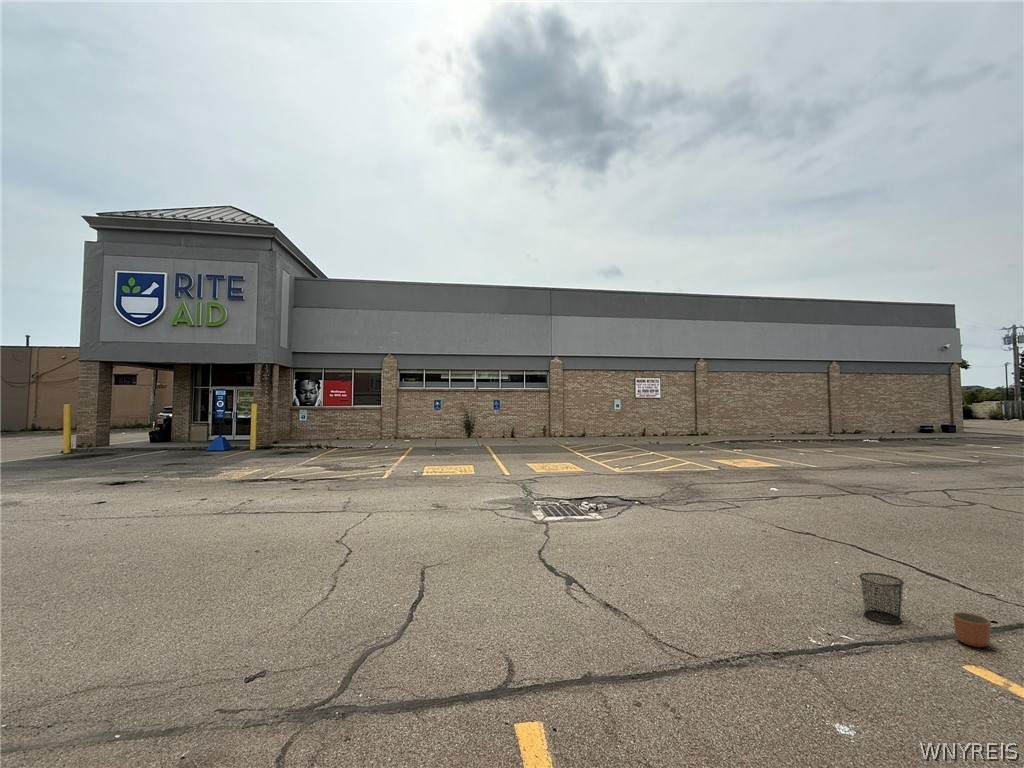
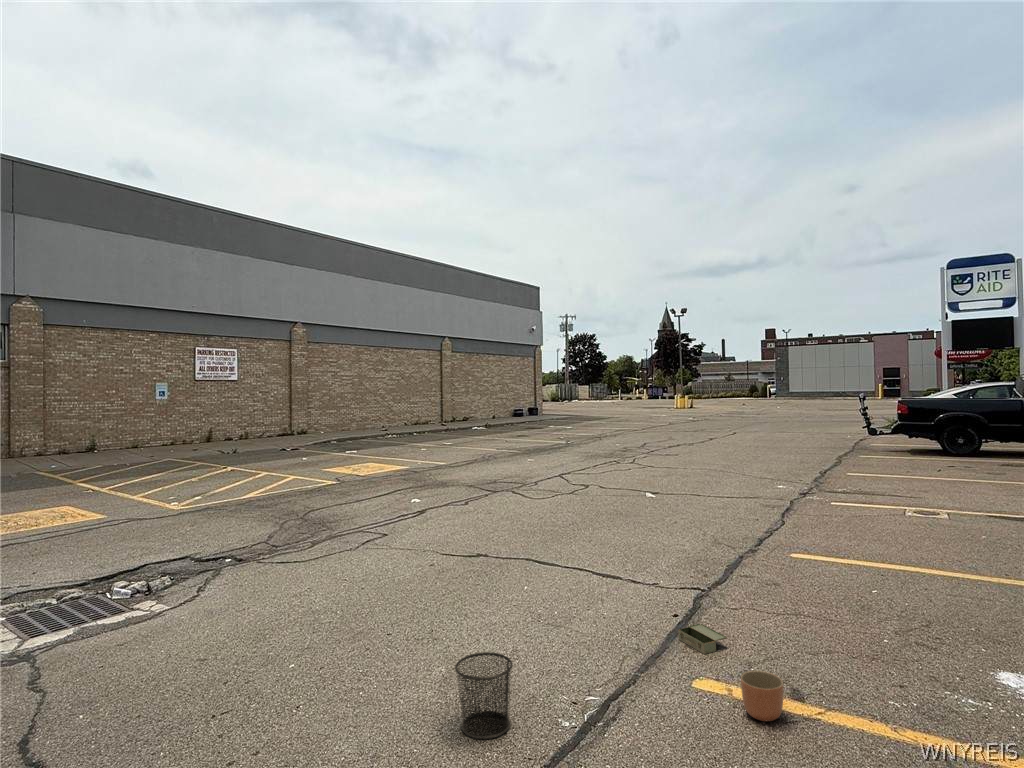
waste bin: present [859,573,904,624] -> present [455,652,513,739]
toolbox: none [941,591,983,611] -> present [678,624,727,654]

